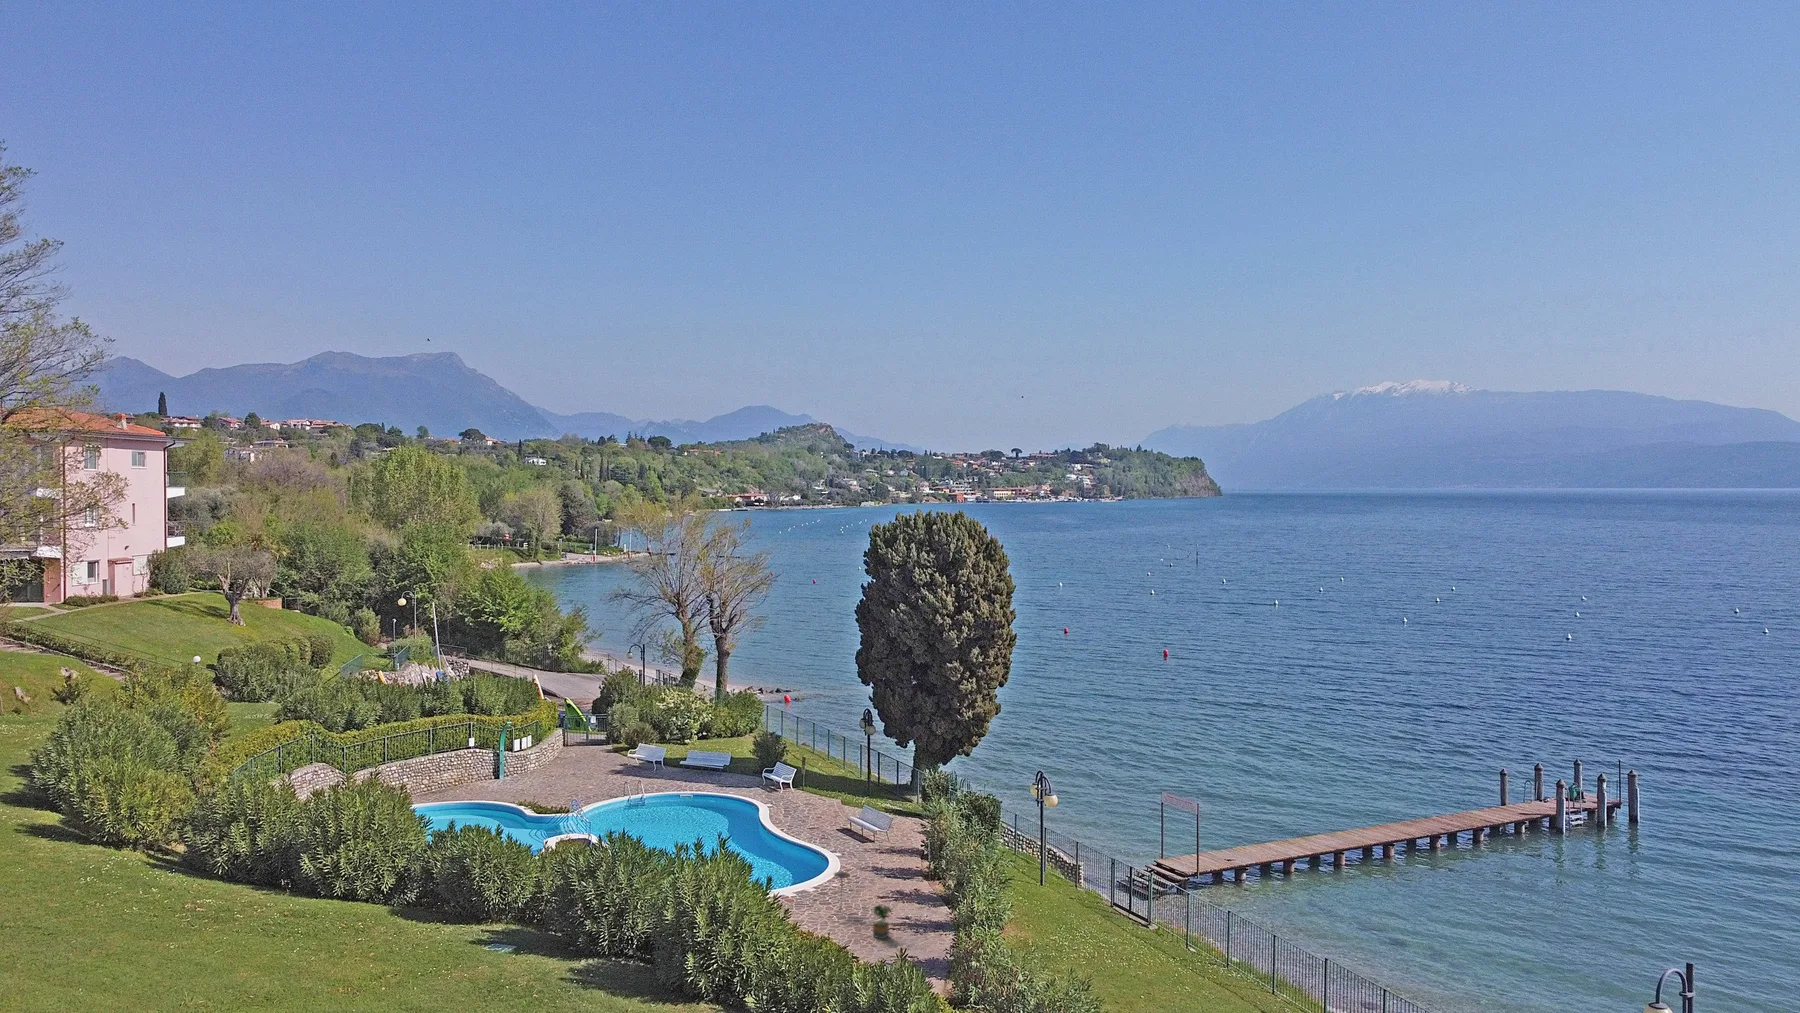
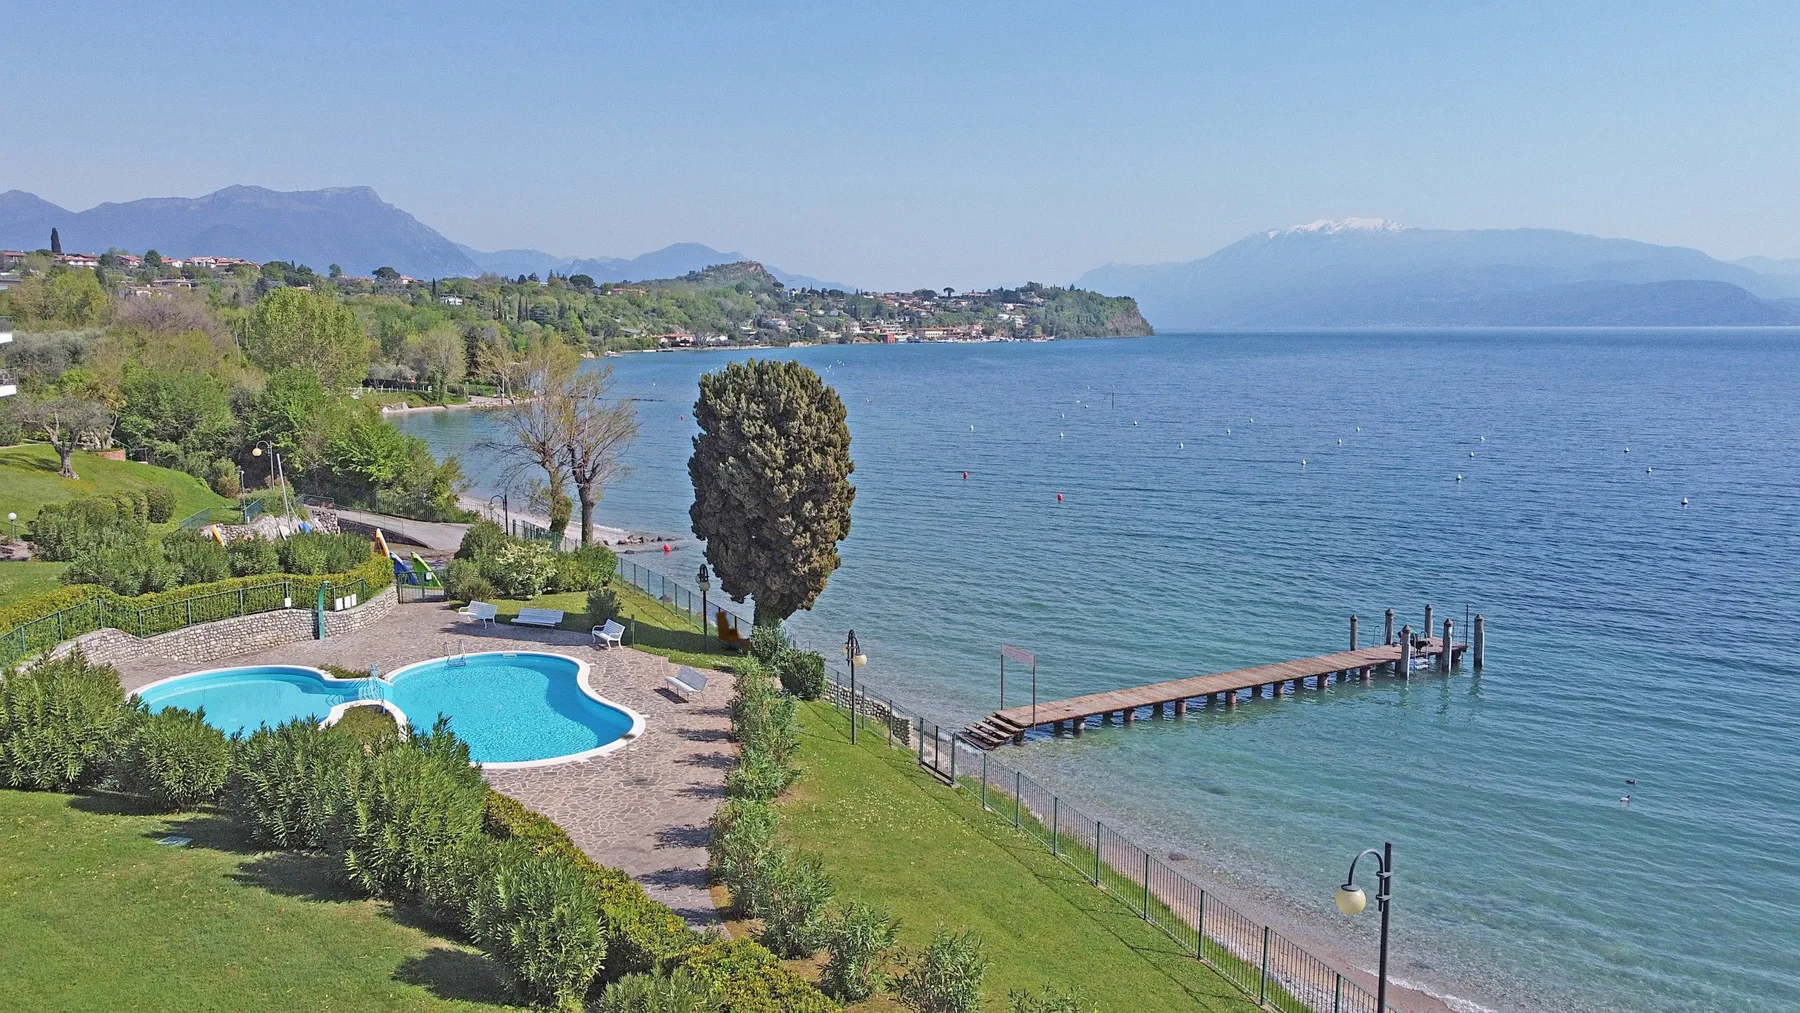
lounge chair: none [878,755,919,799] -> present [715,611,750,652]
potted tree: present [873,905,891,939] -> none [650,766,671,799]

